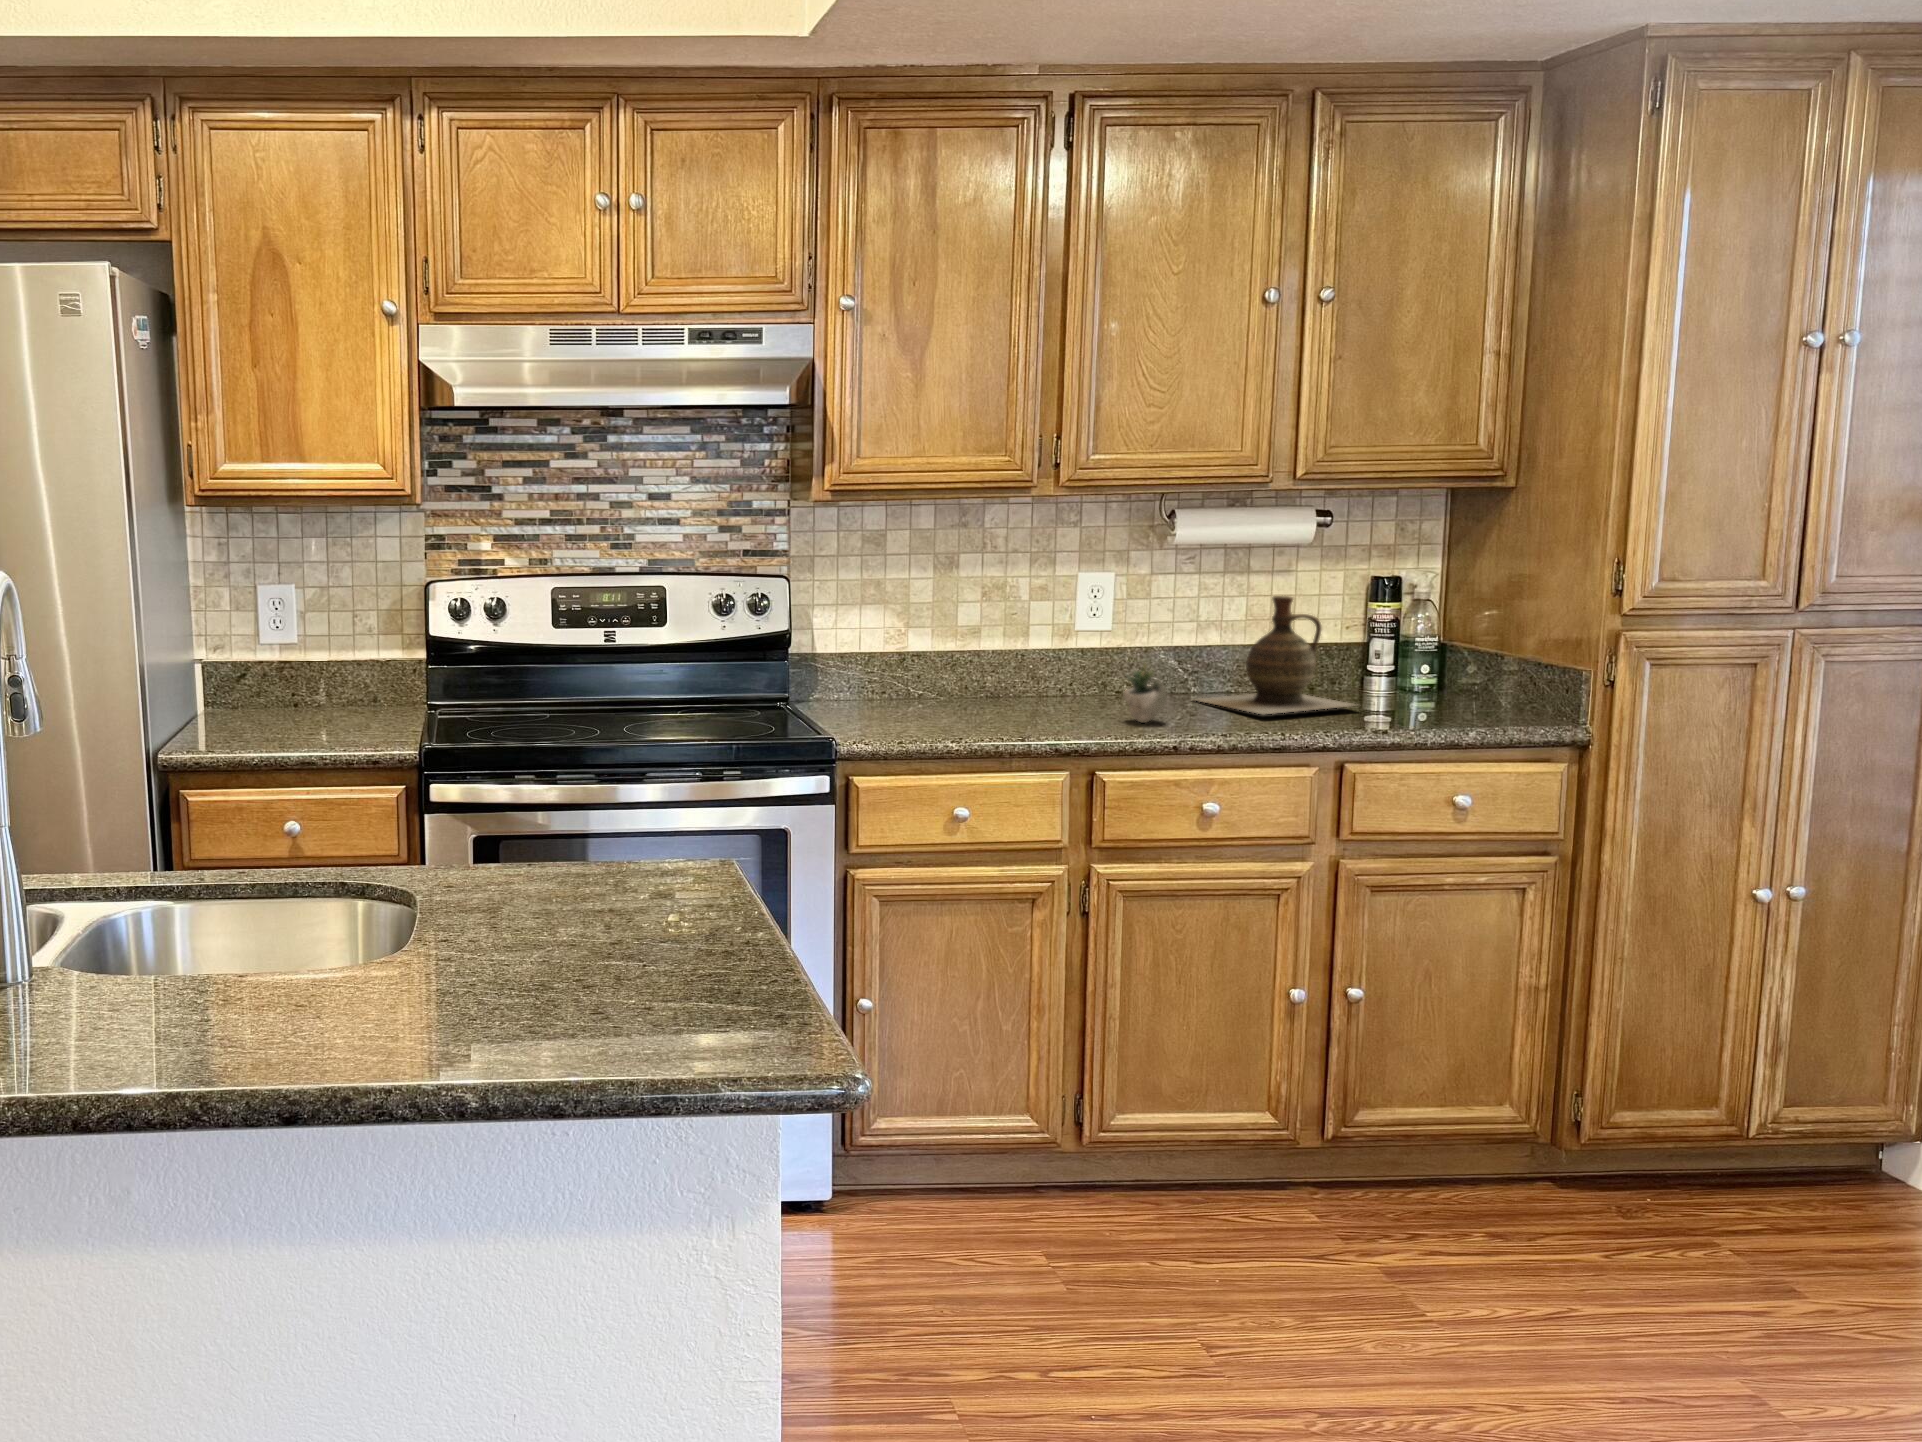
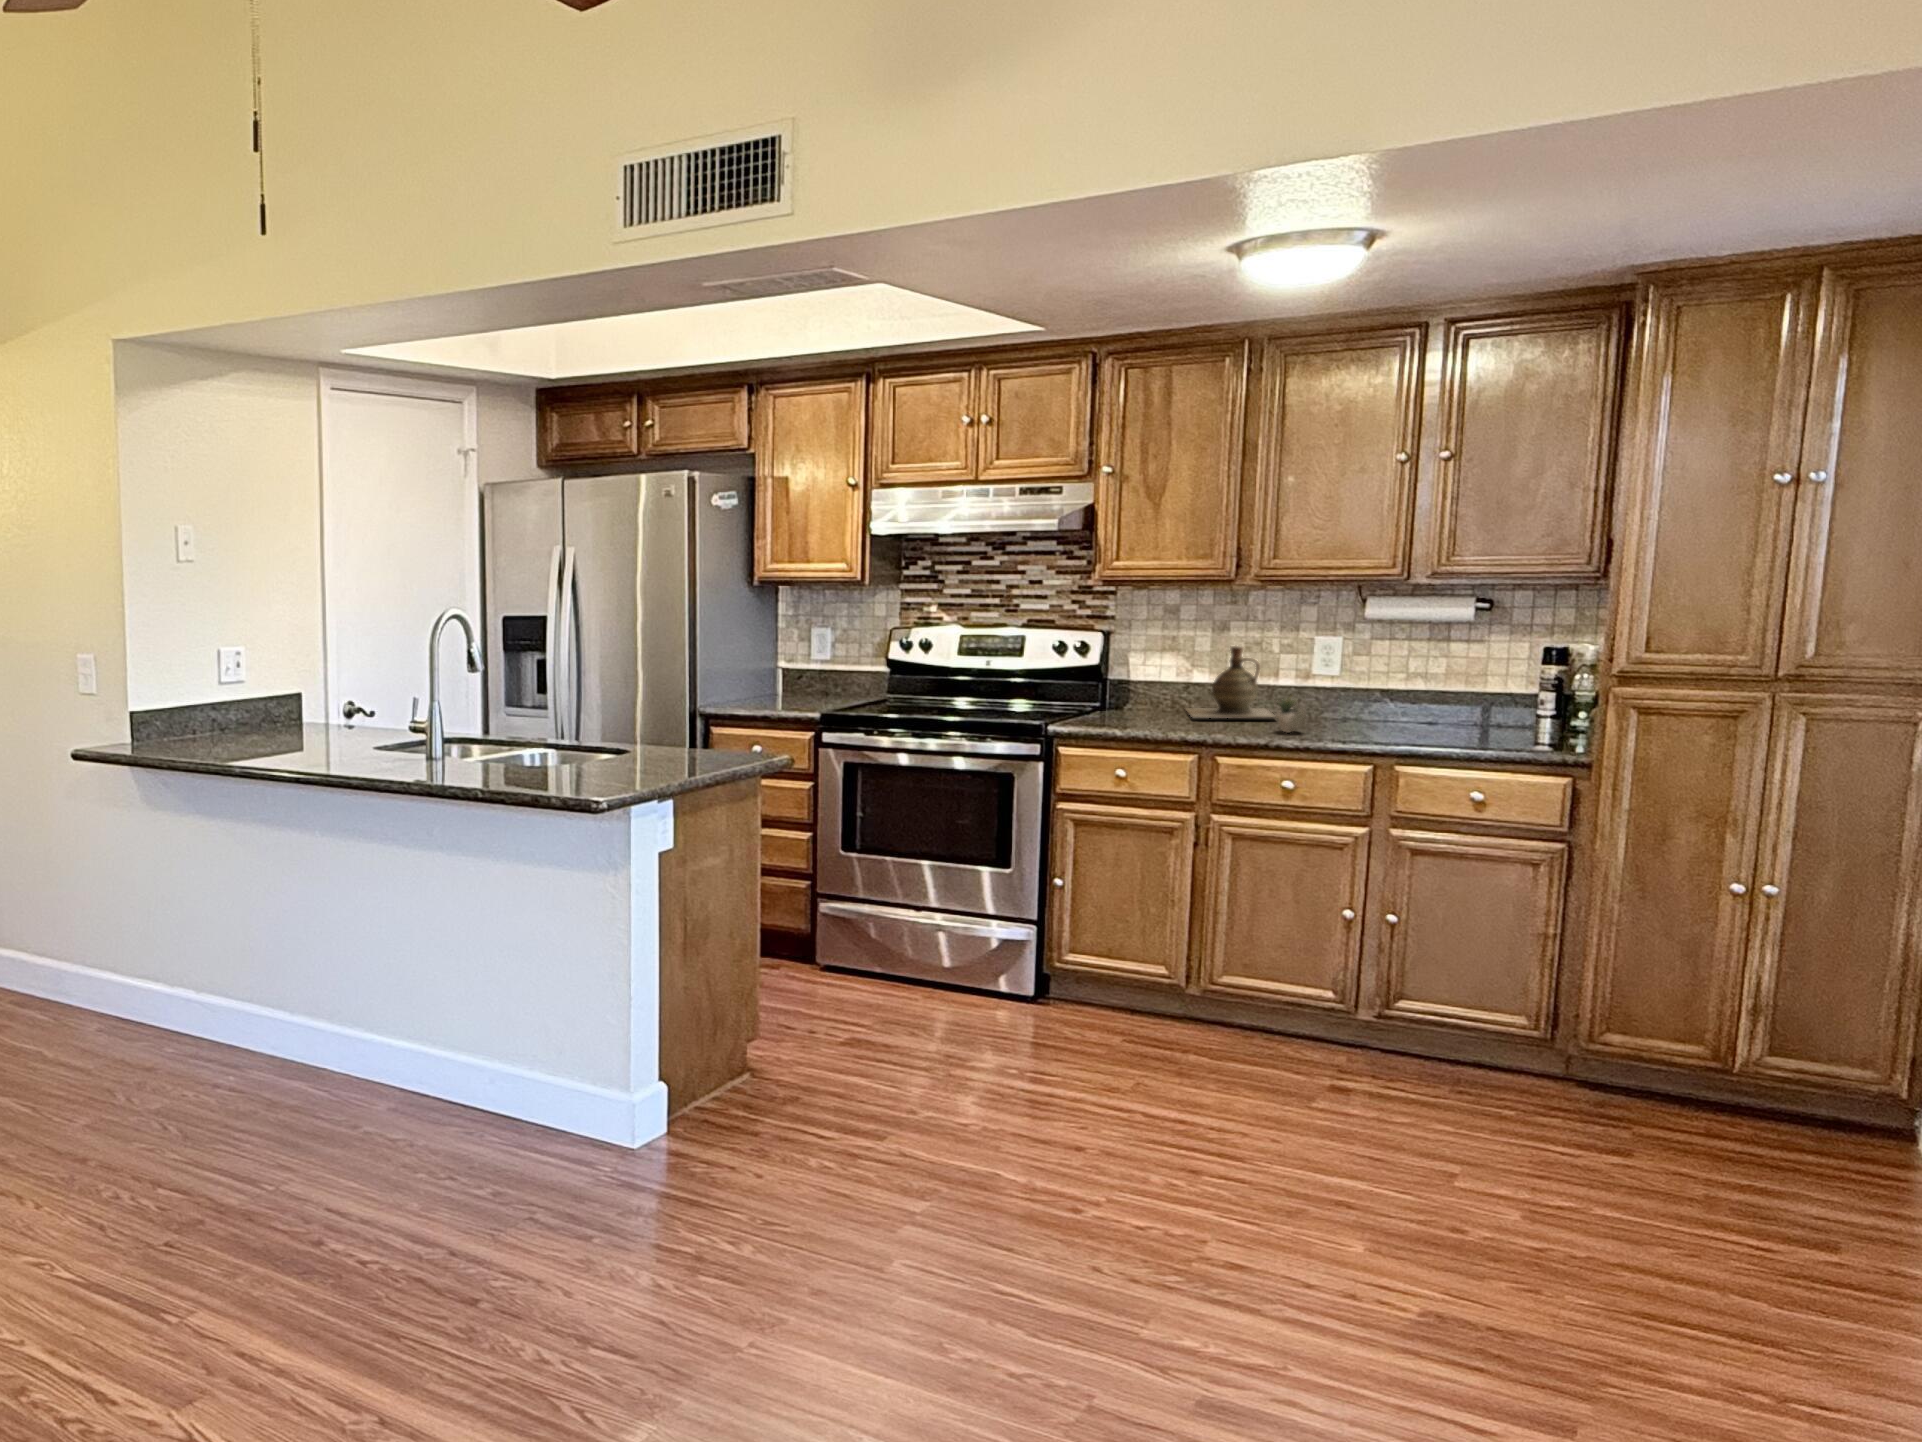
ceramic jug: present [1198,596,1353,714] -> present [1186,646,1274,718]

